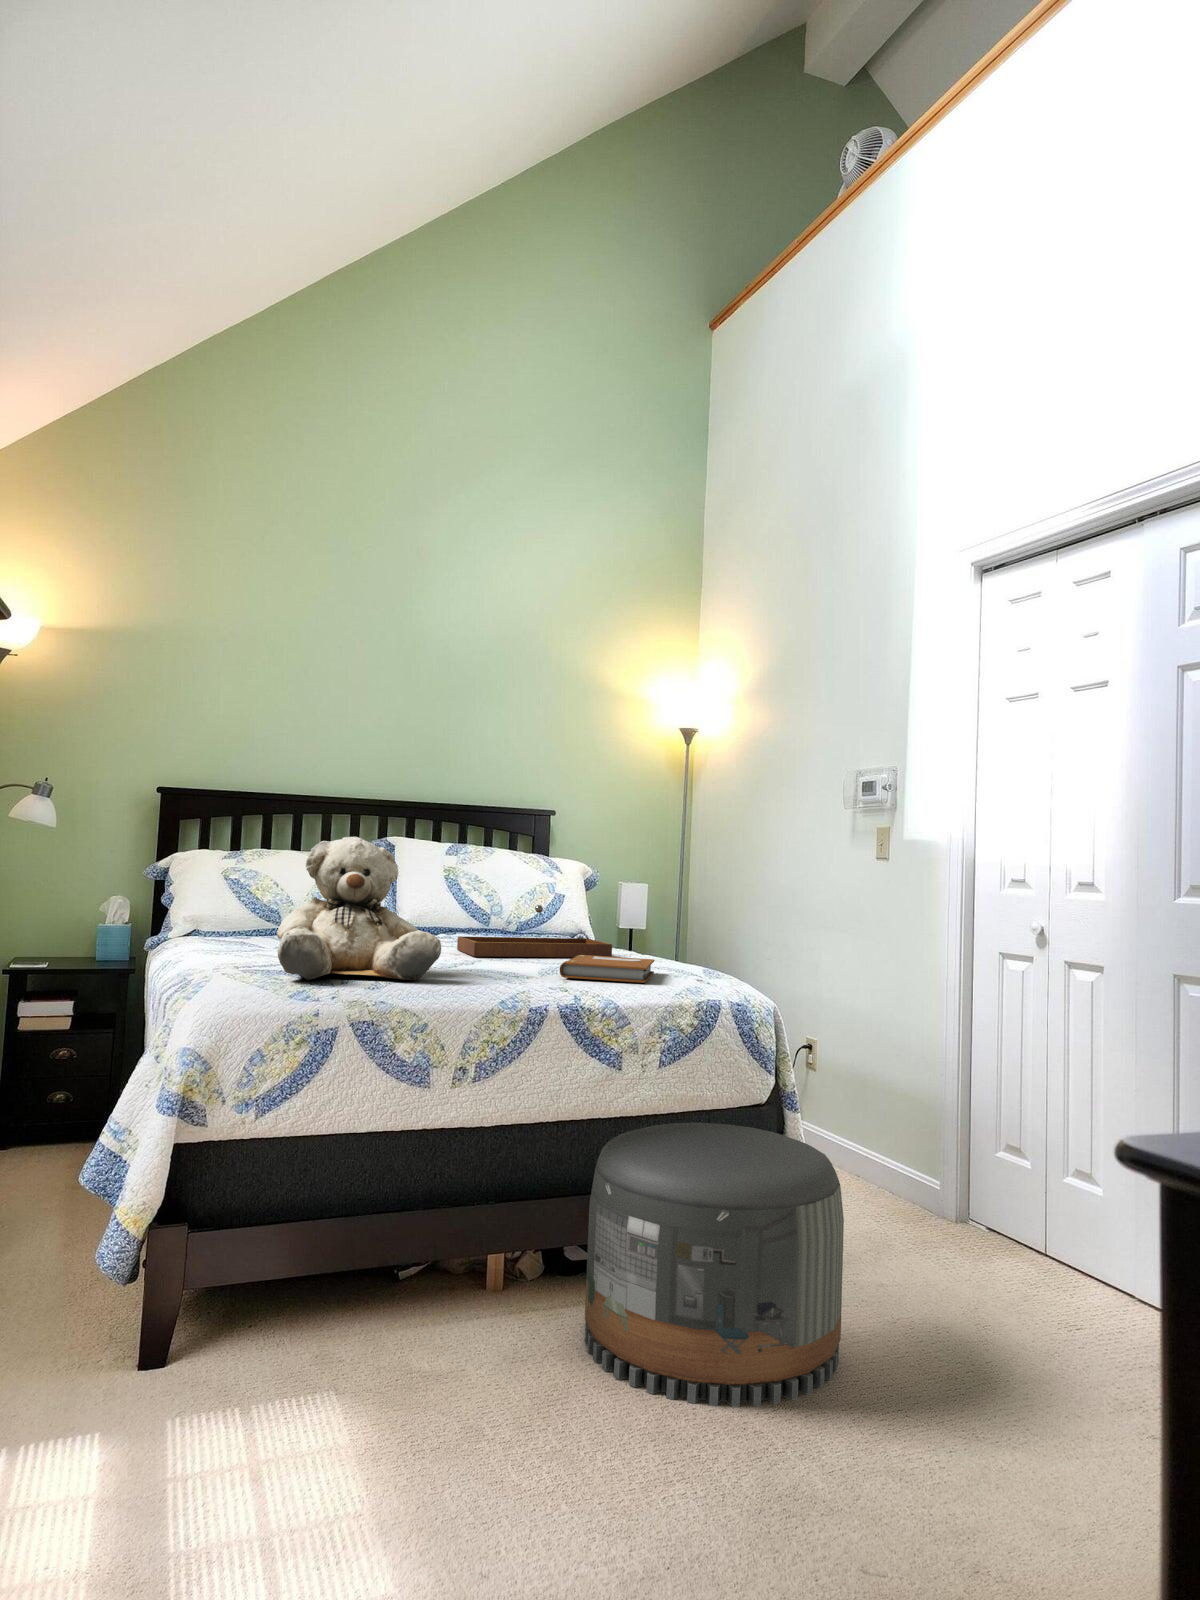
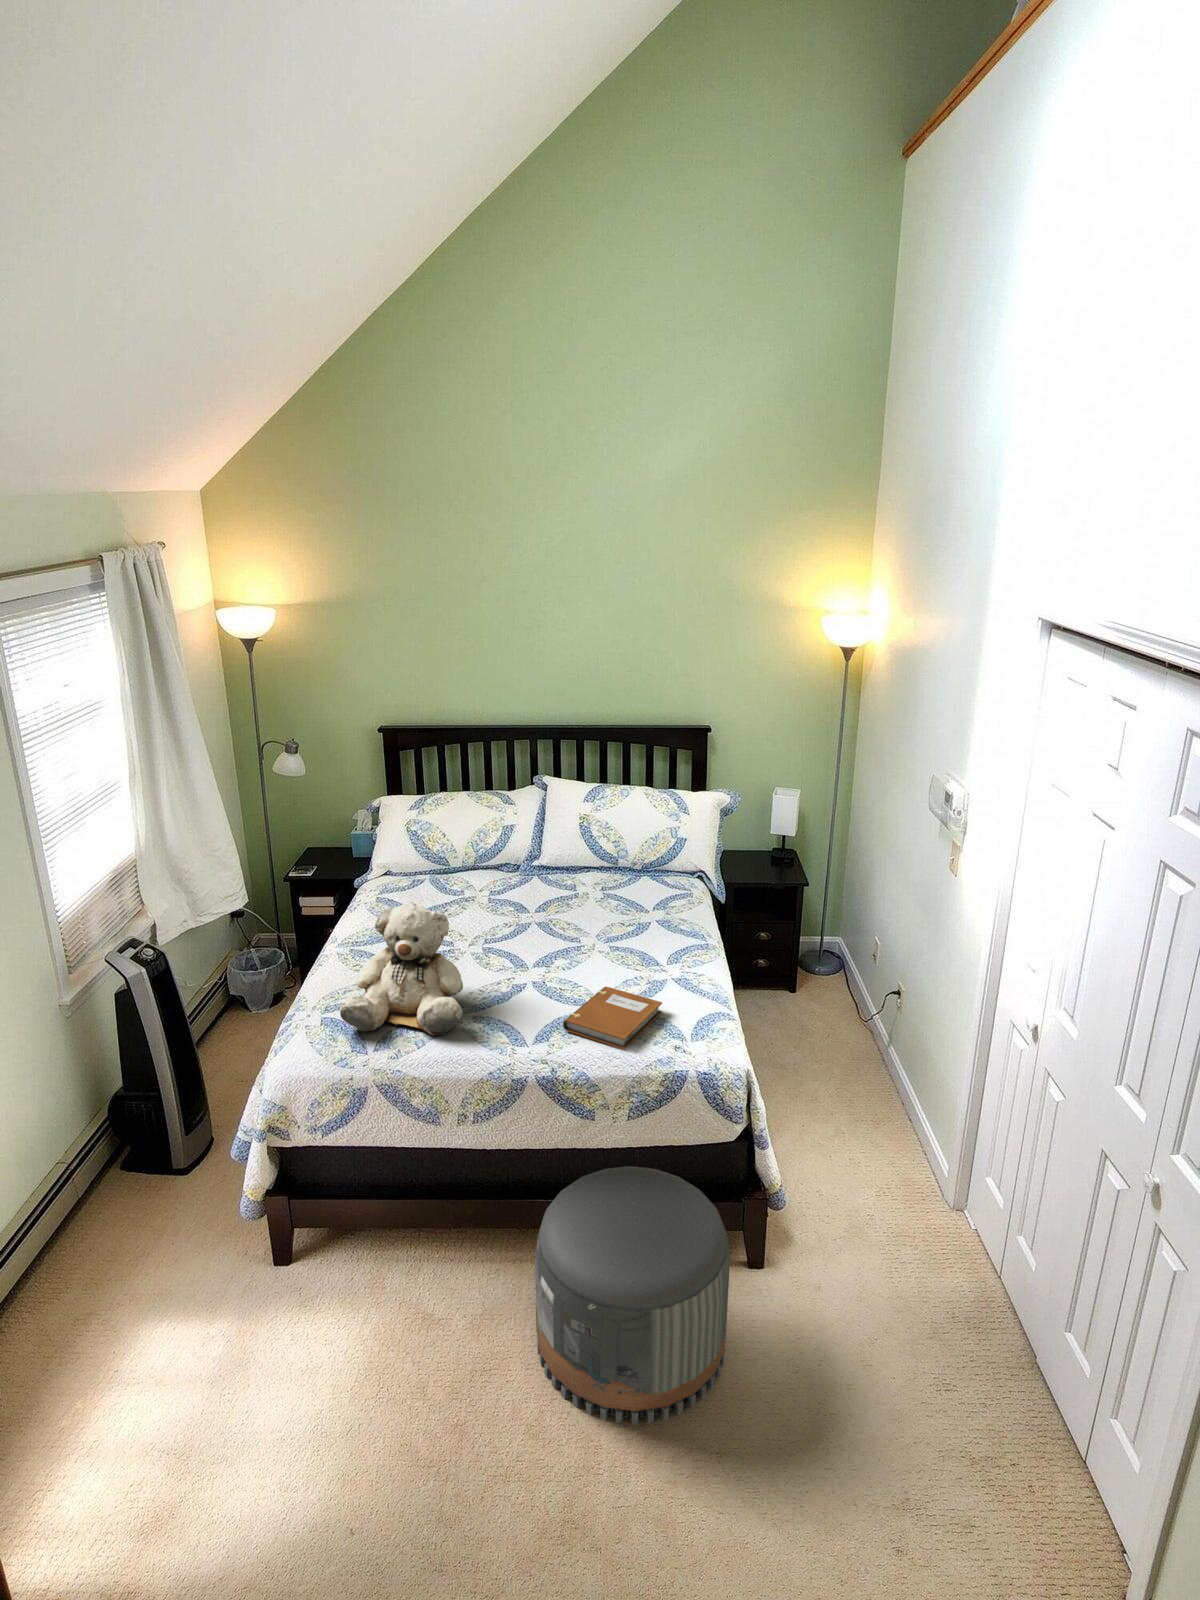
tray: present [457,905,612,957] -> none [545,902,665,957]

